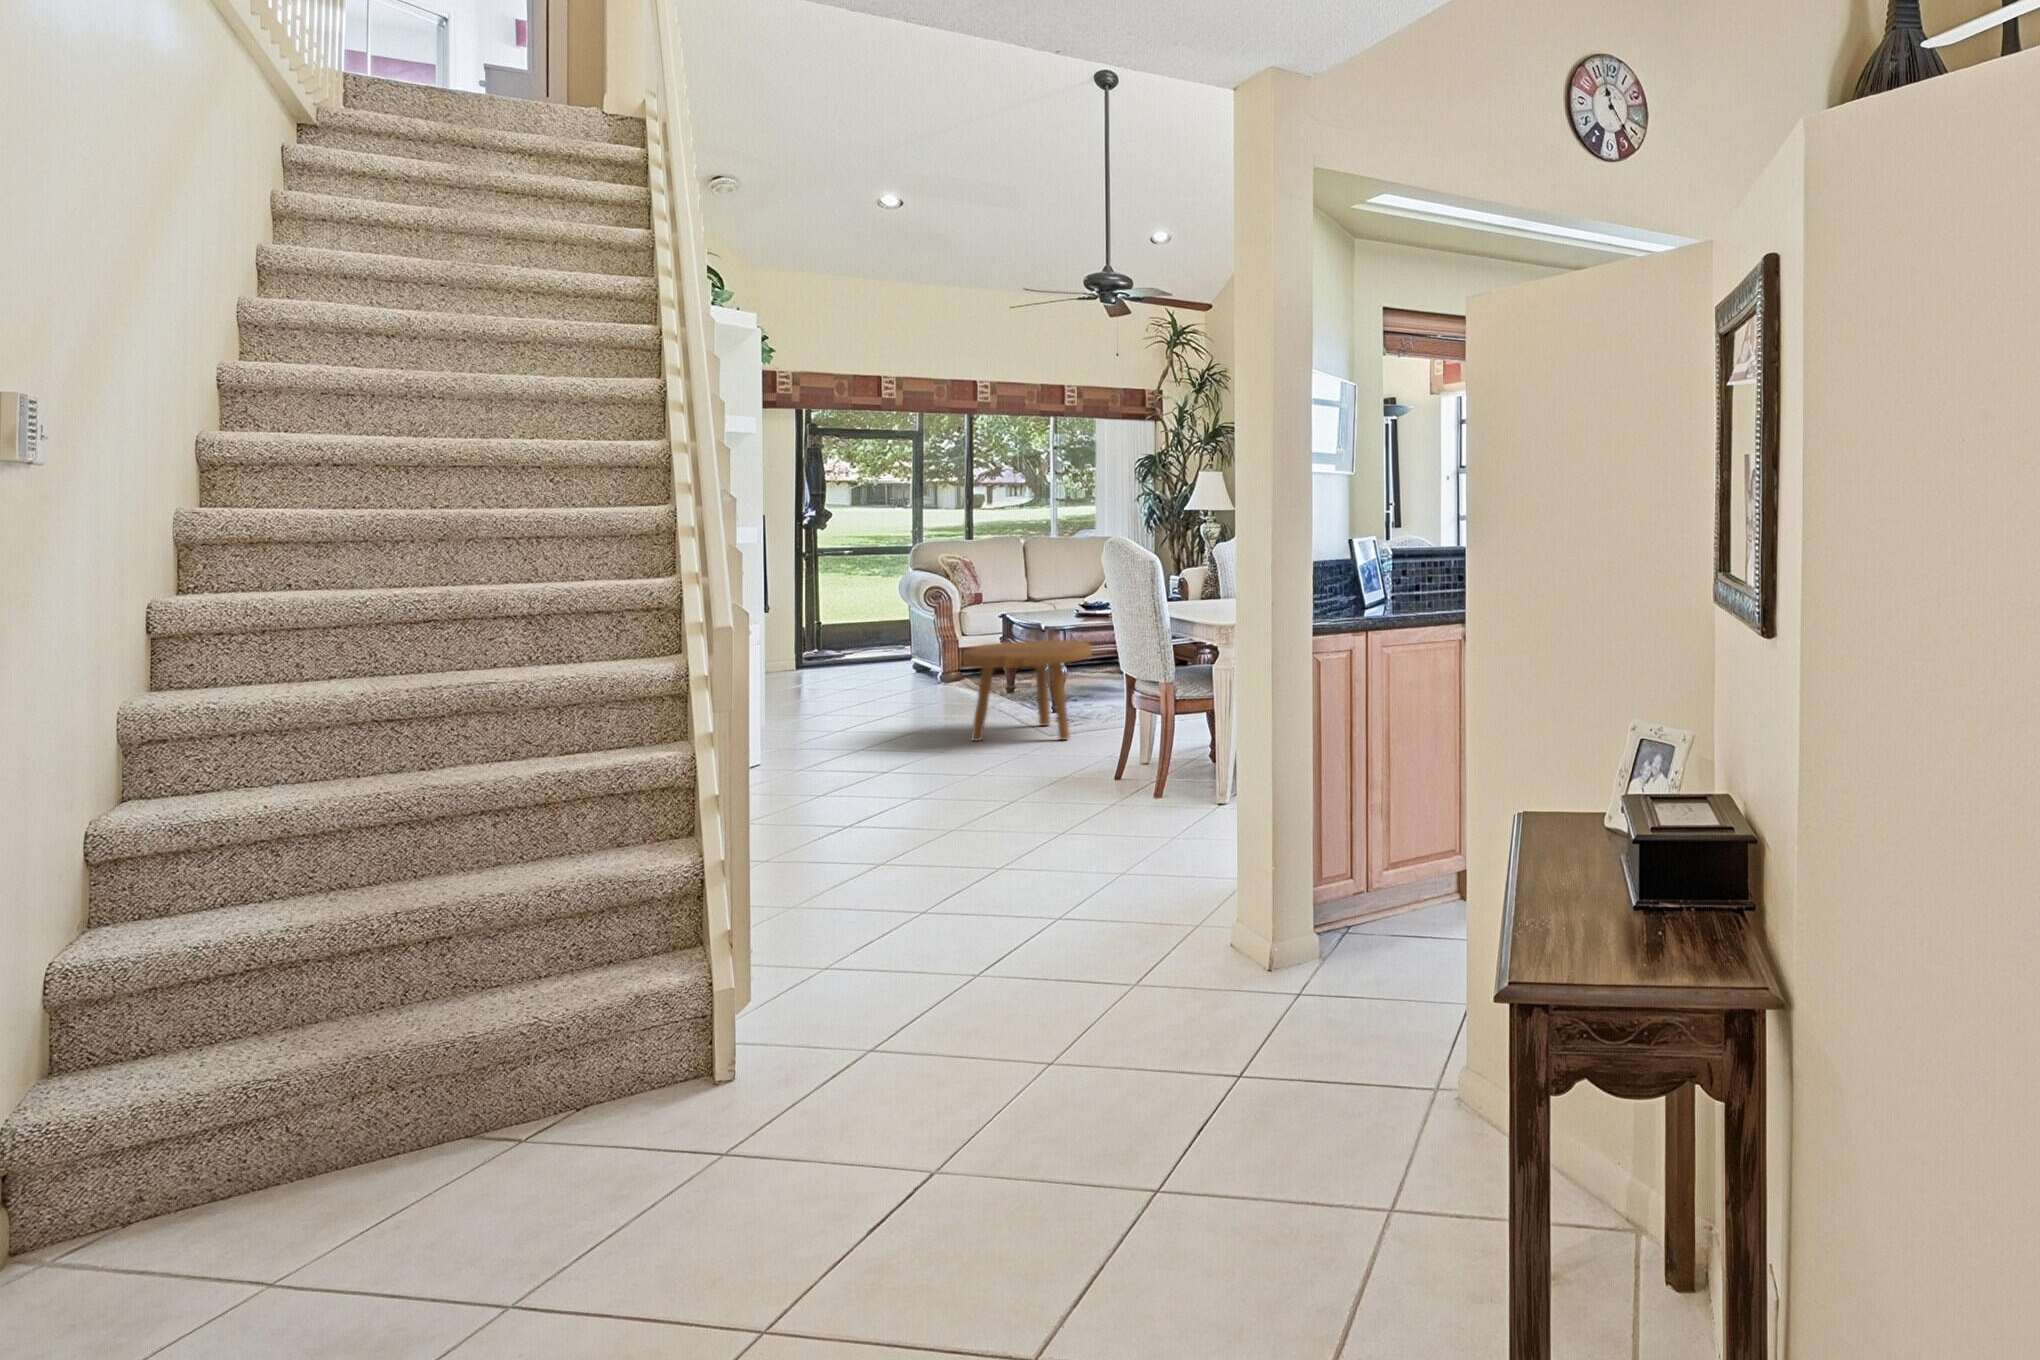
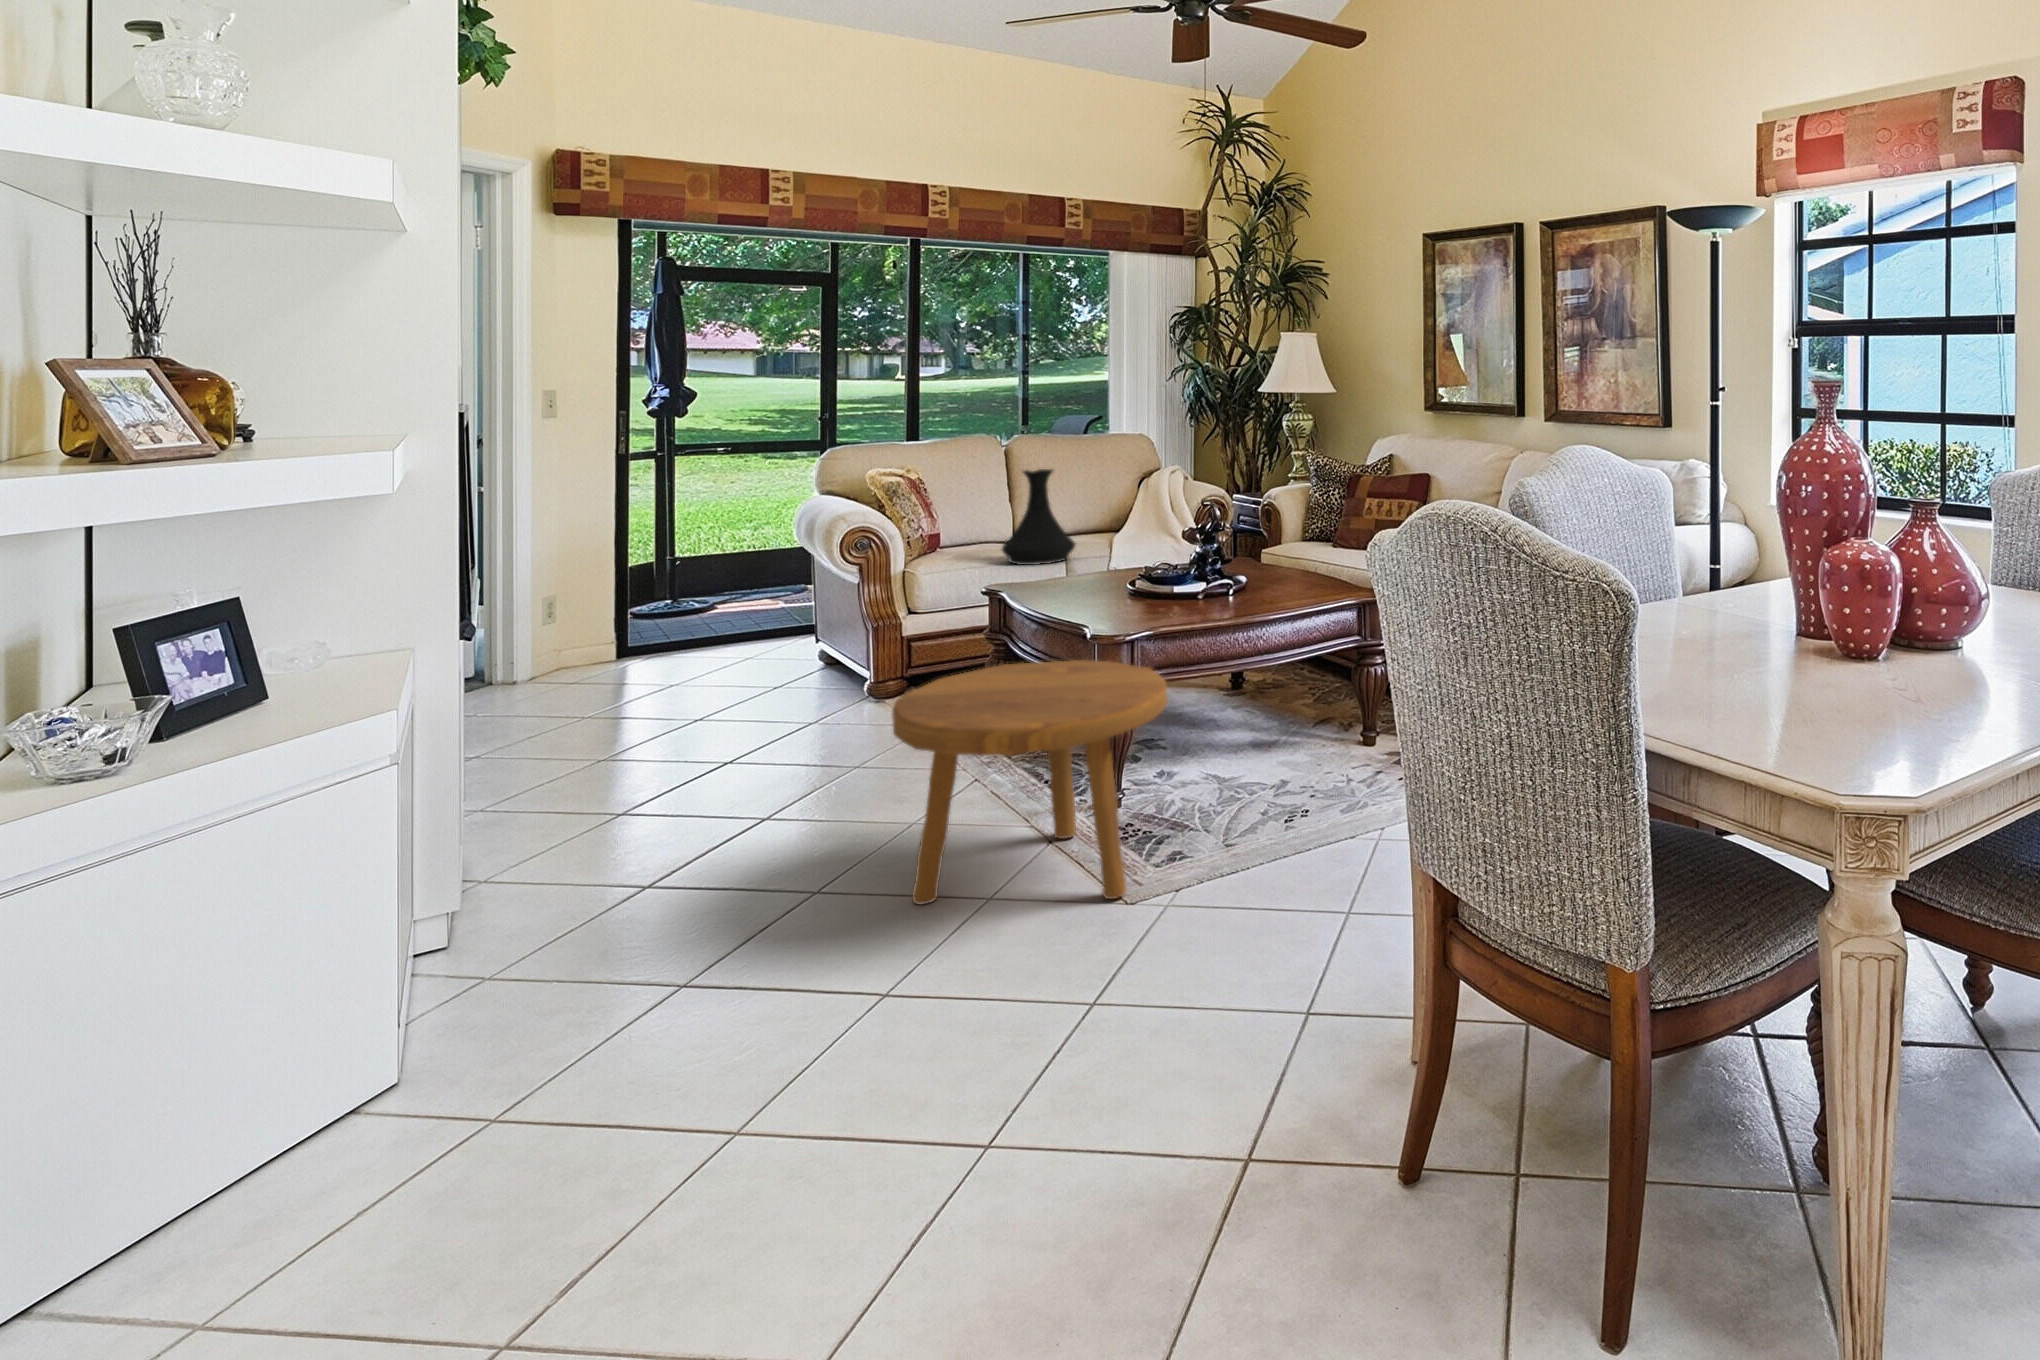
vase: none [1019,556,1064,612] -> present [1002,469,1075,565]

